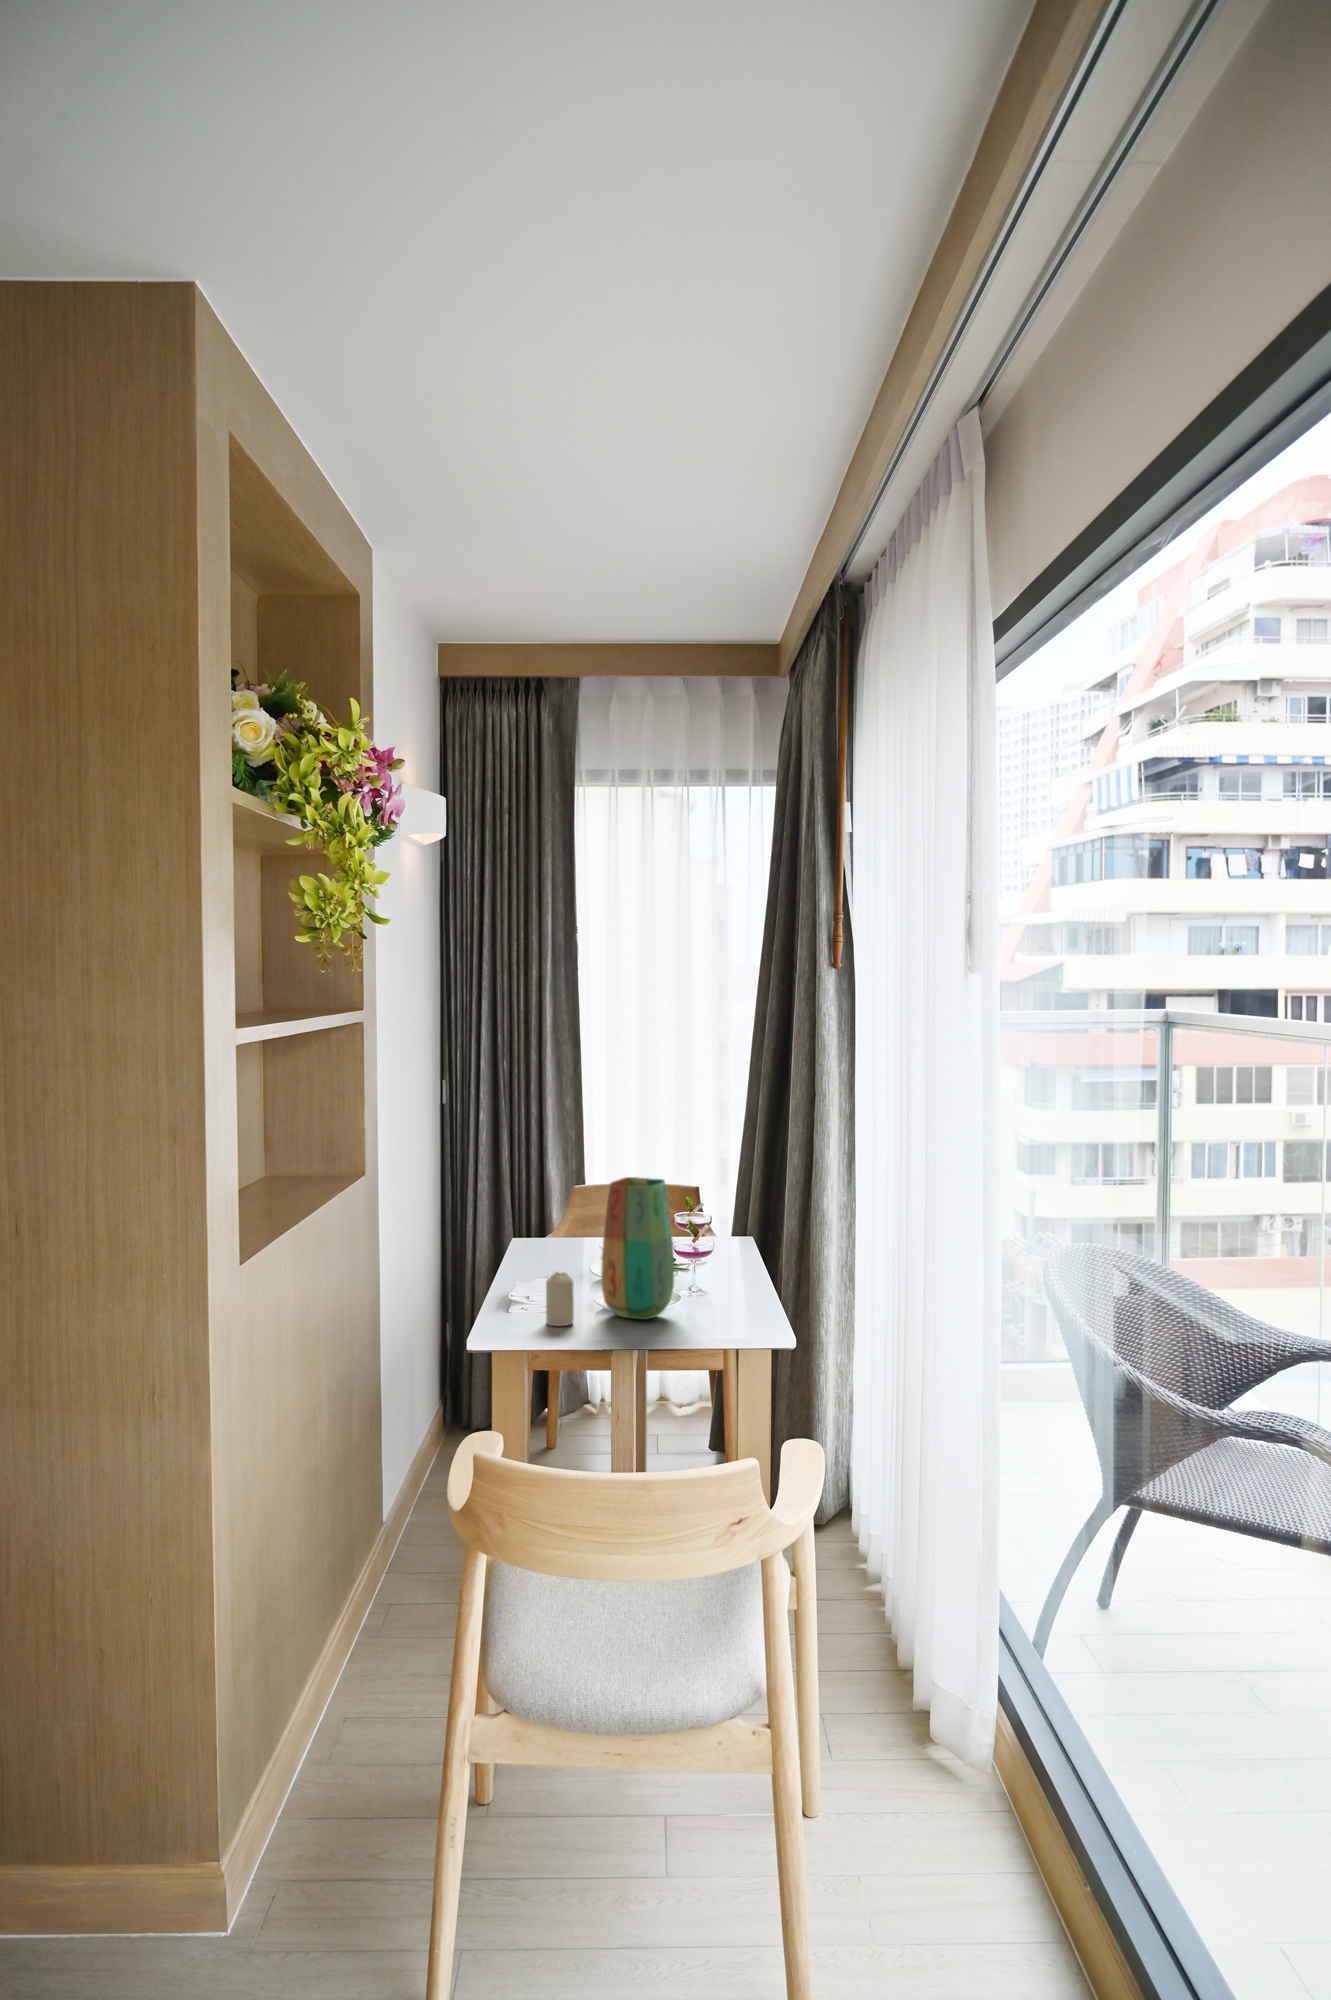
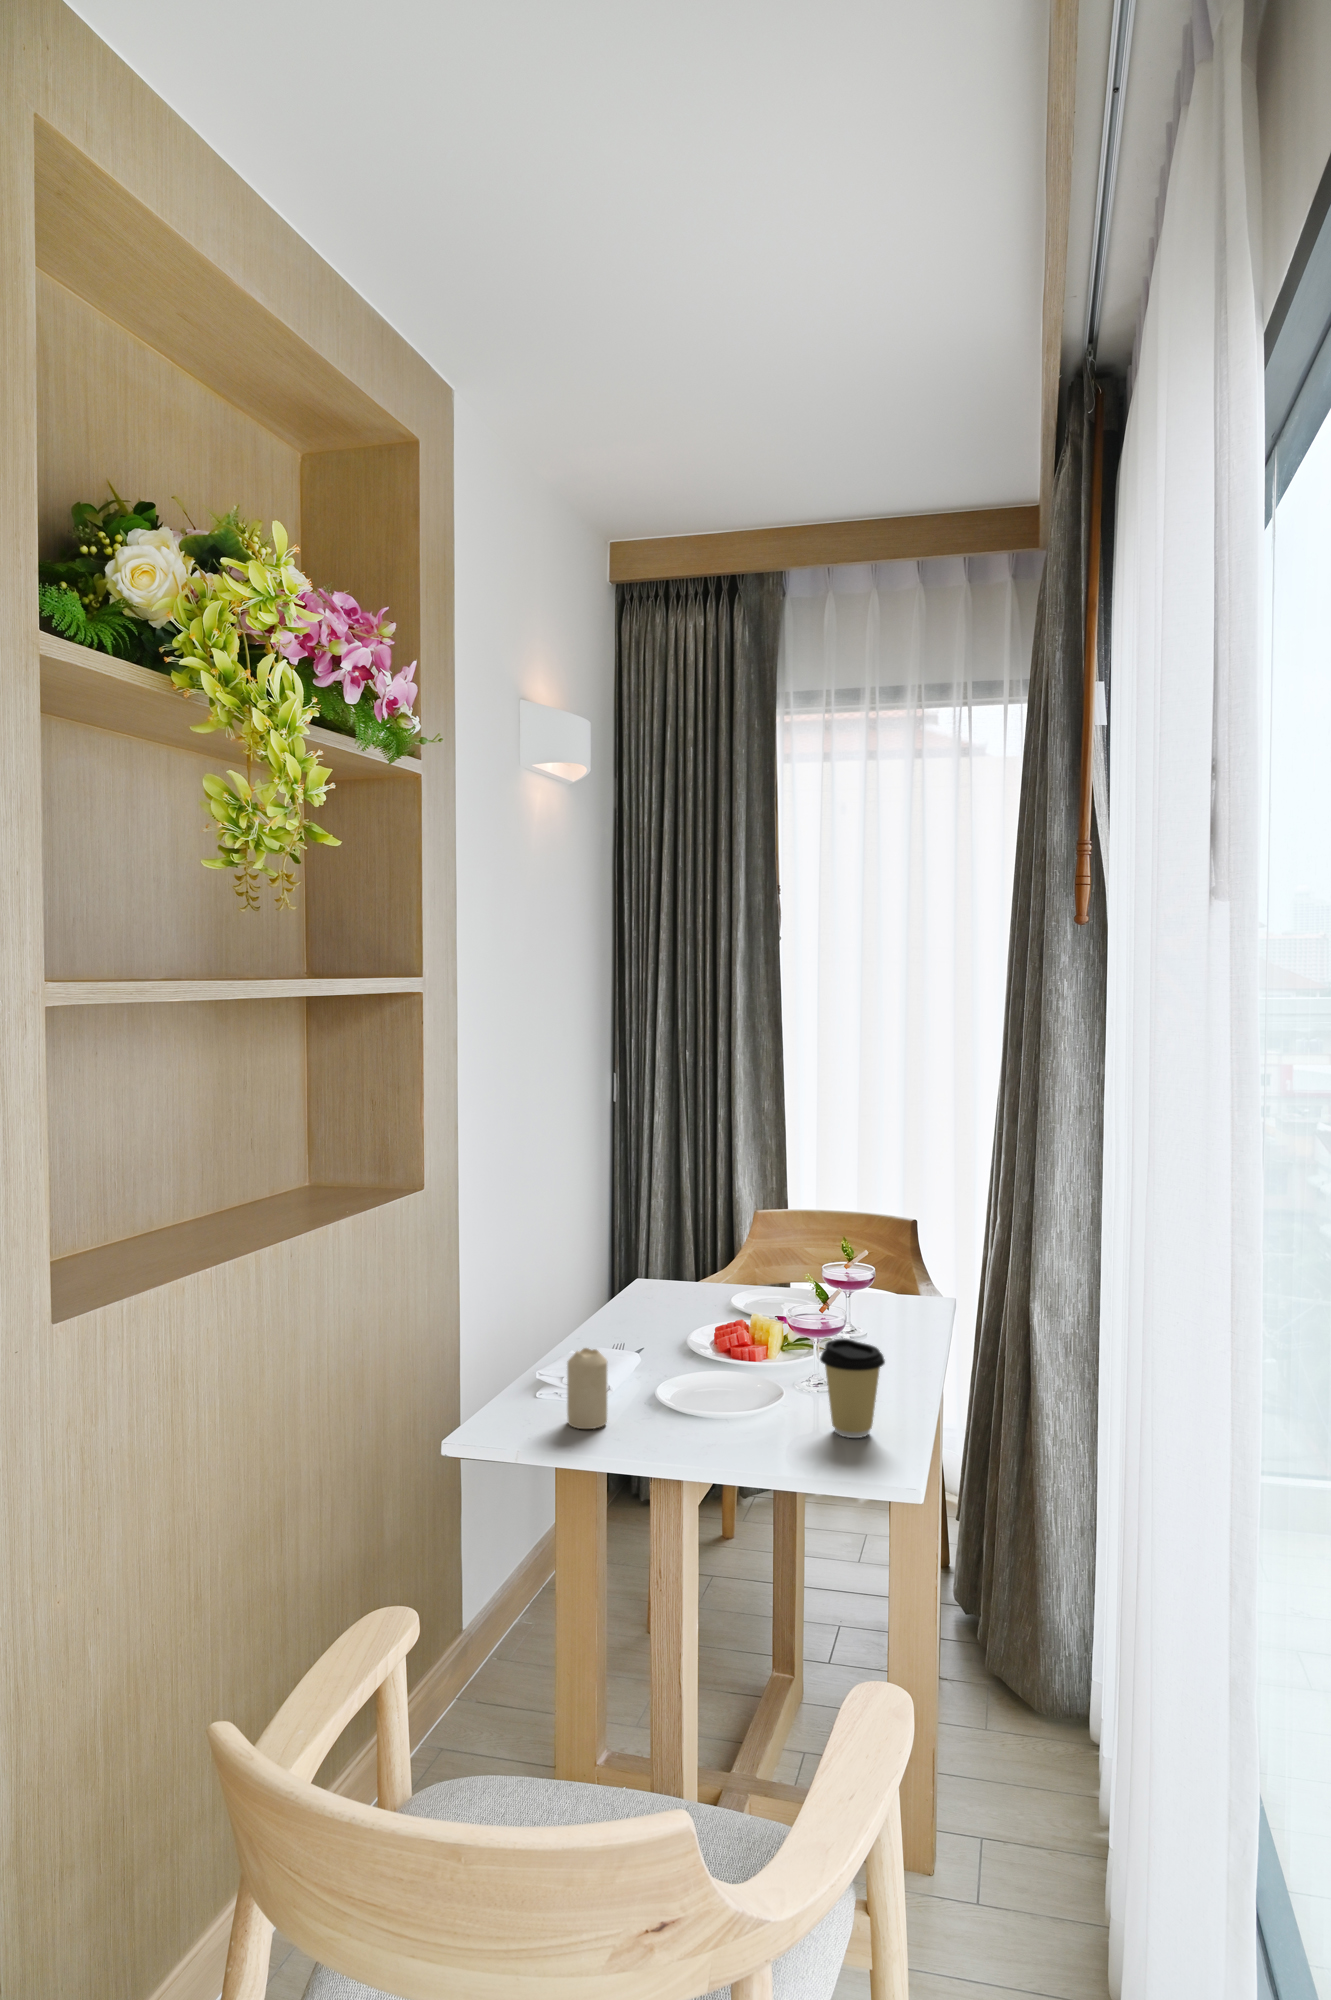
vase: present [601,1177,674,1319] -> none [656,1215,765,1430]
coffee cup: none [709,1254,751,1317] -> present [820,1338,885,1438]

